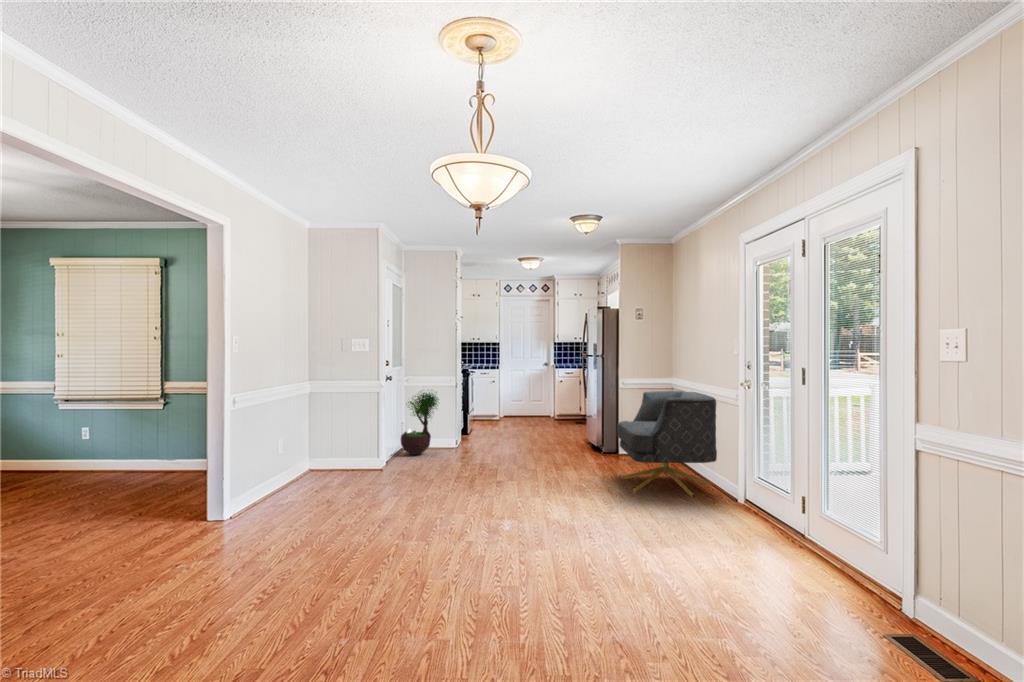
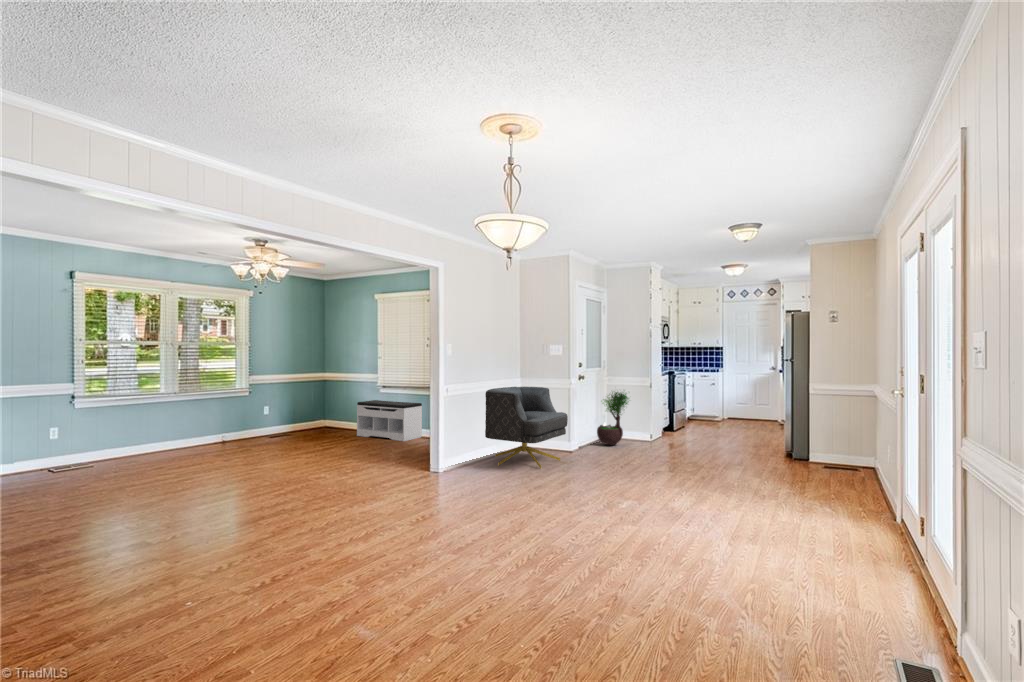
armchair: present [617,391,717,498] -> present [485,387,568,469]
bench: none [19,422,146,482] -> present [357,400,422,441]

